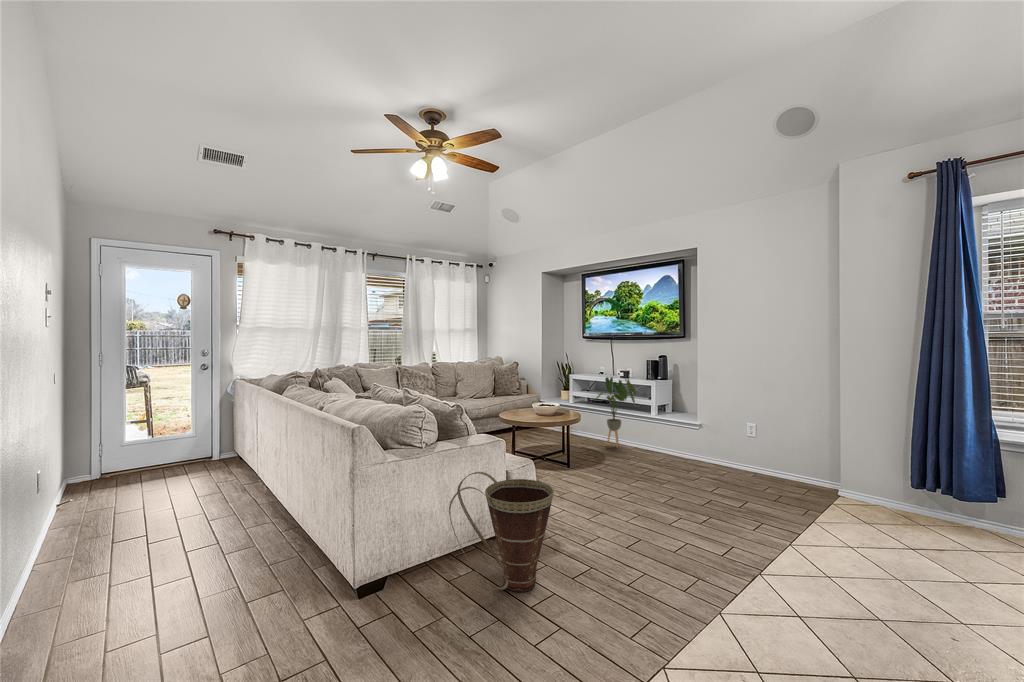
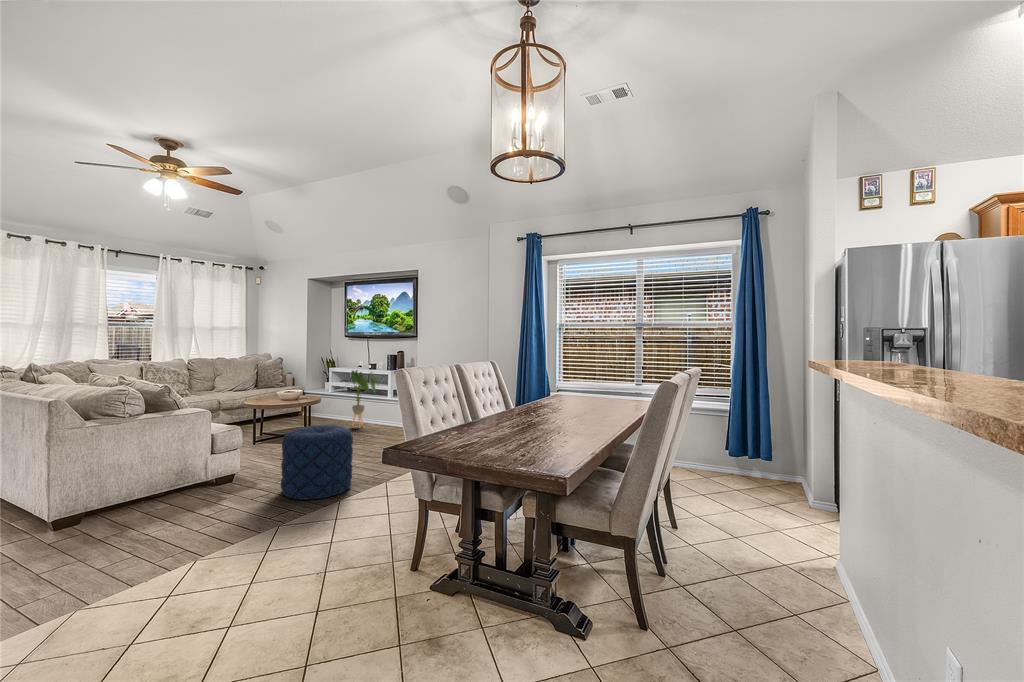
pouf: none [607,469,712,596] -> present [281,425,353,500]
basket: present [449,472,554,592] -> none [143,431,234,509]

